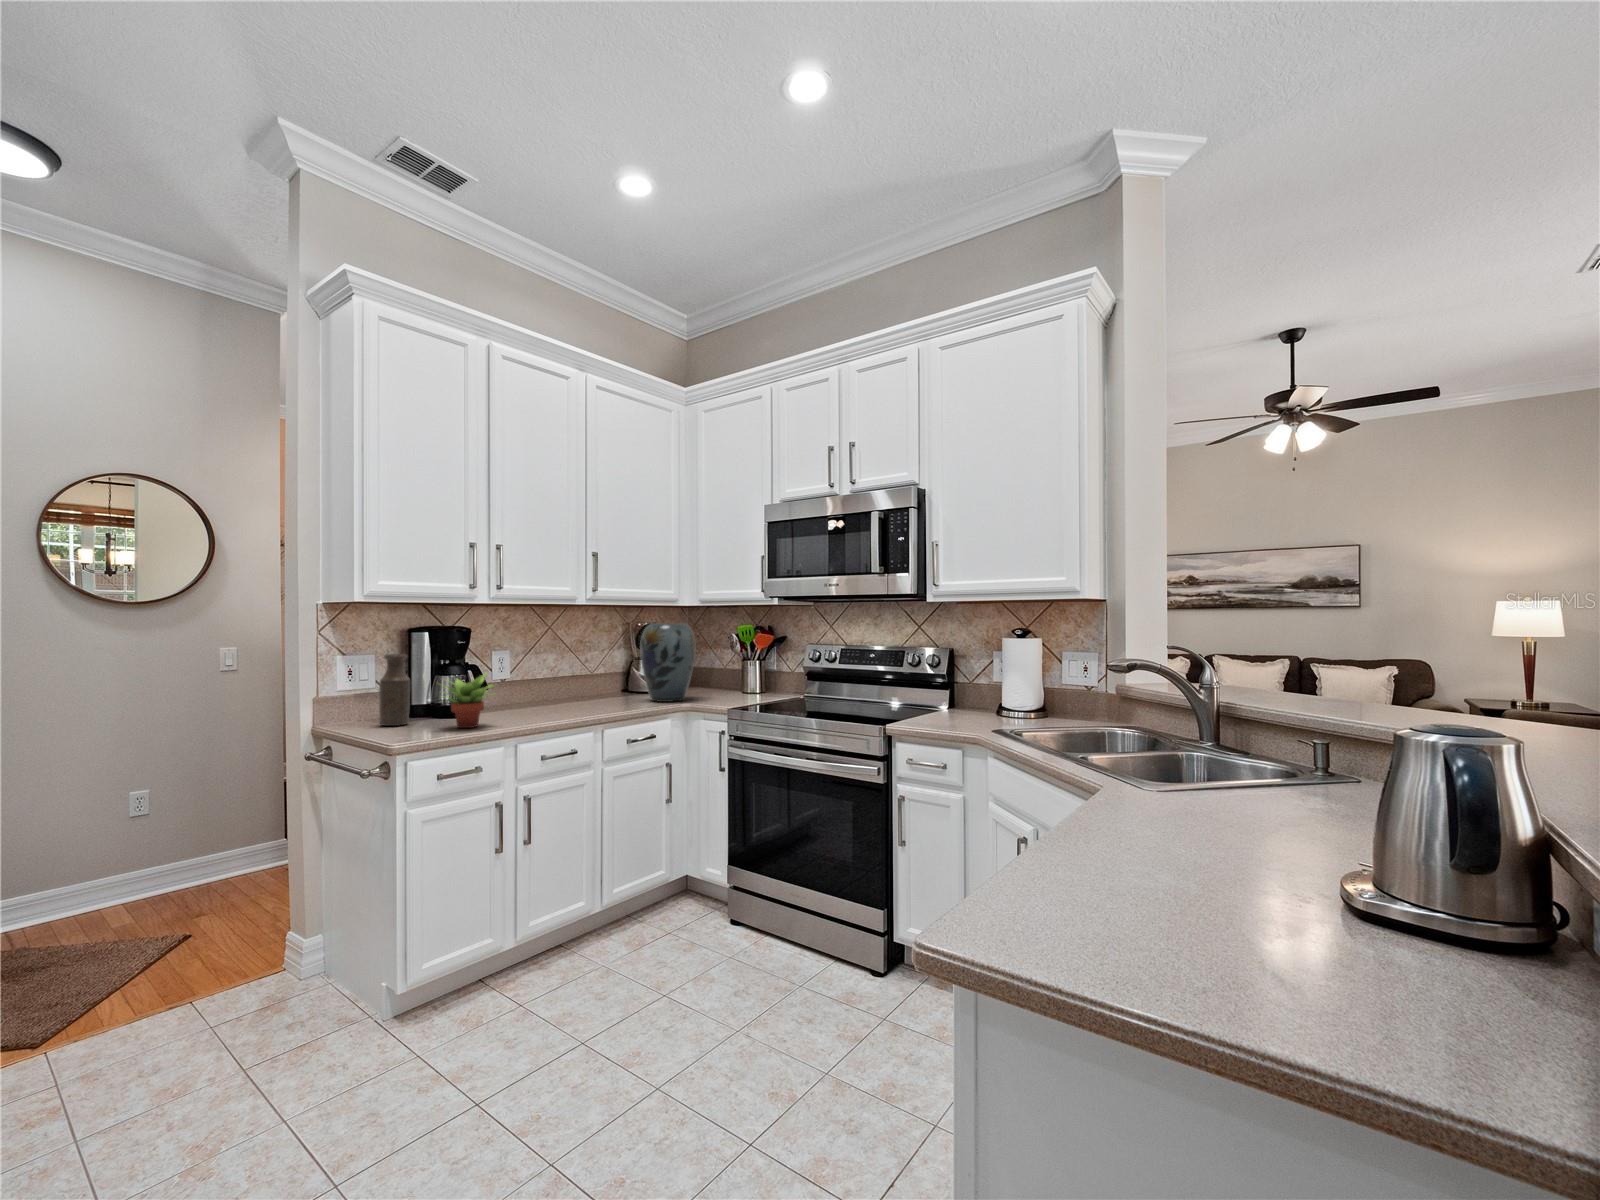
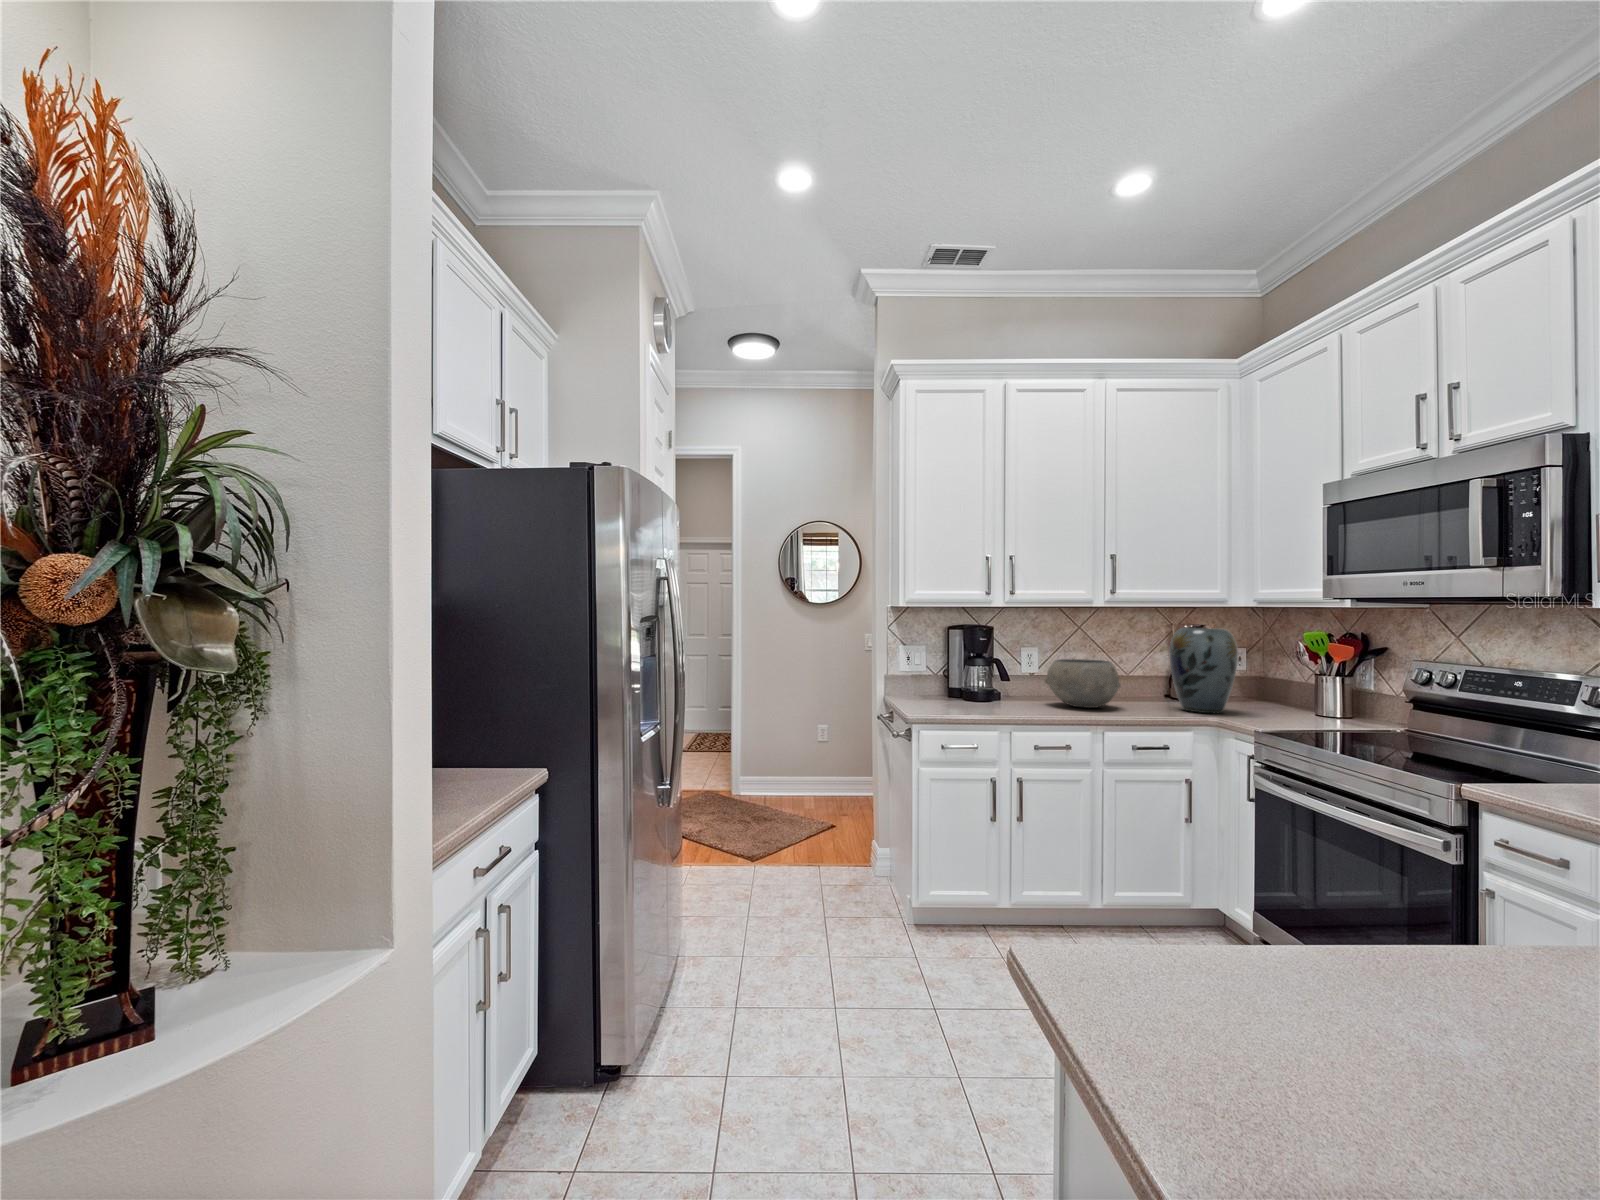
bottle: present [379,654,410,726] -> none [922,646,943,702]
ceramic bowl: none [527,659,603,710] -> present [1045,659,1121,708]
succulent plant: present [437,672,492,728] -> none [950,664,1001,711]

